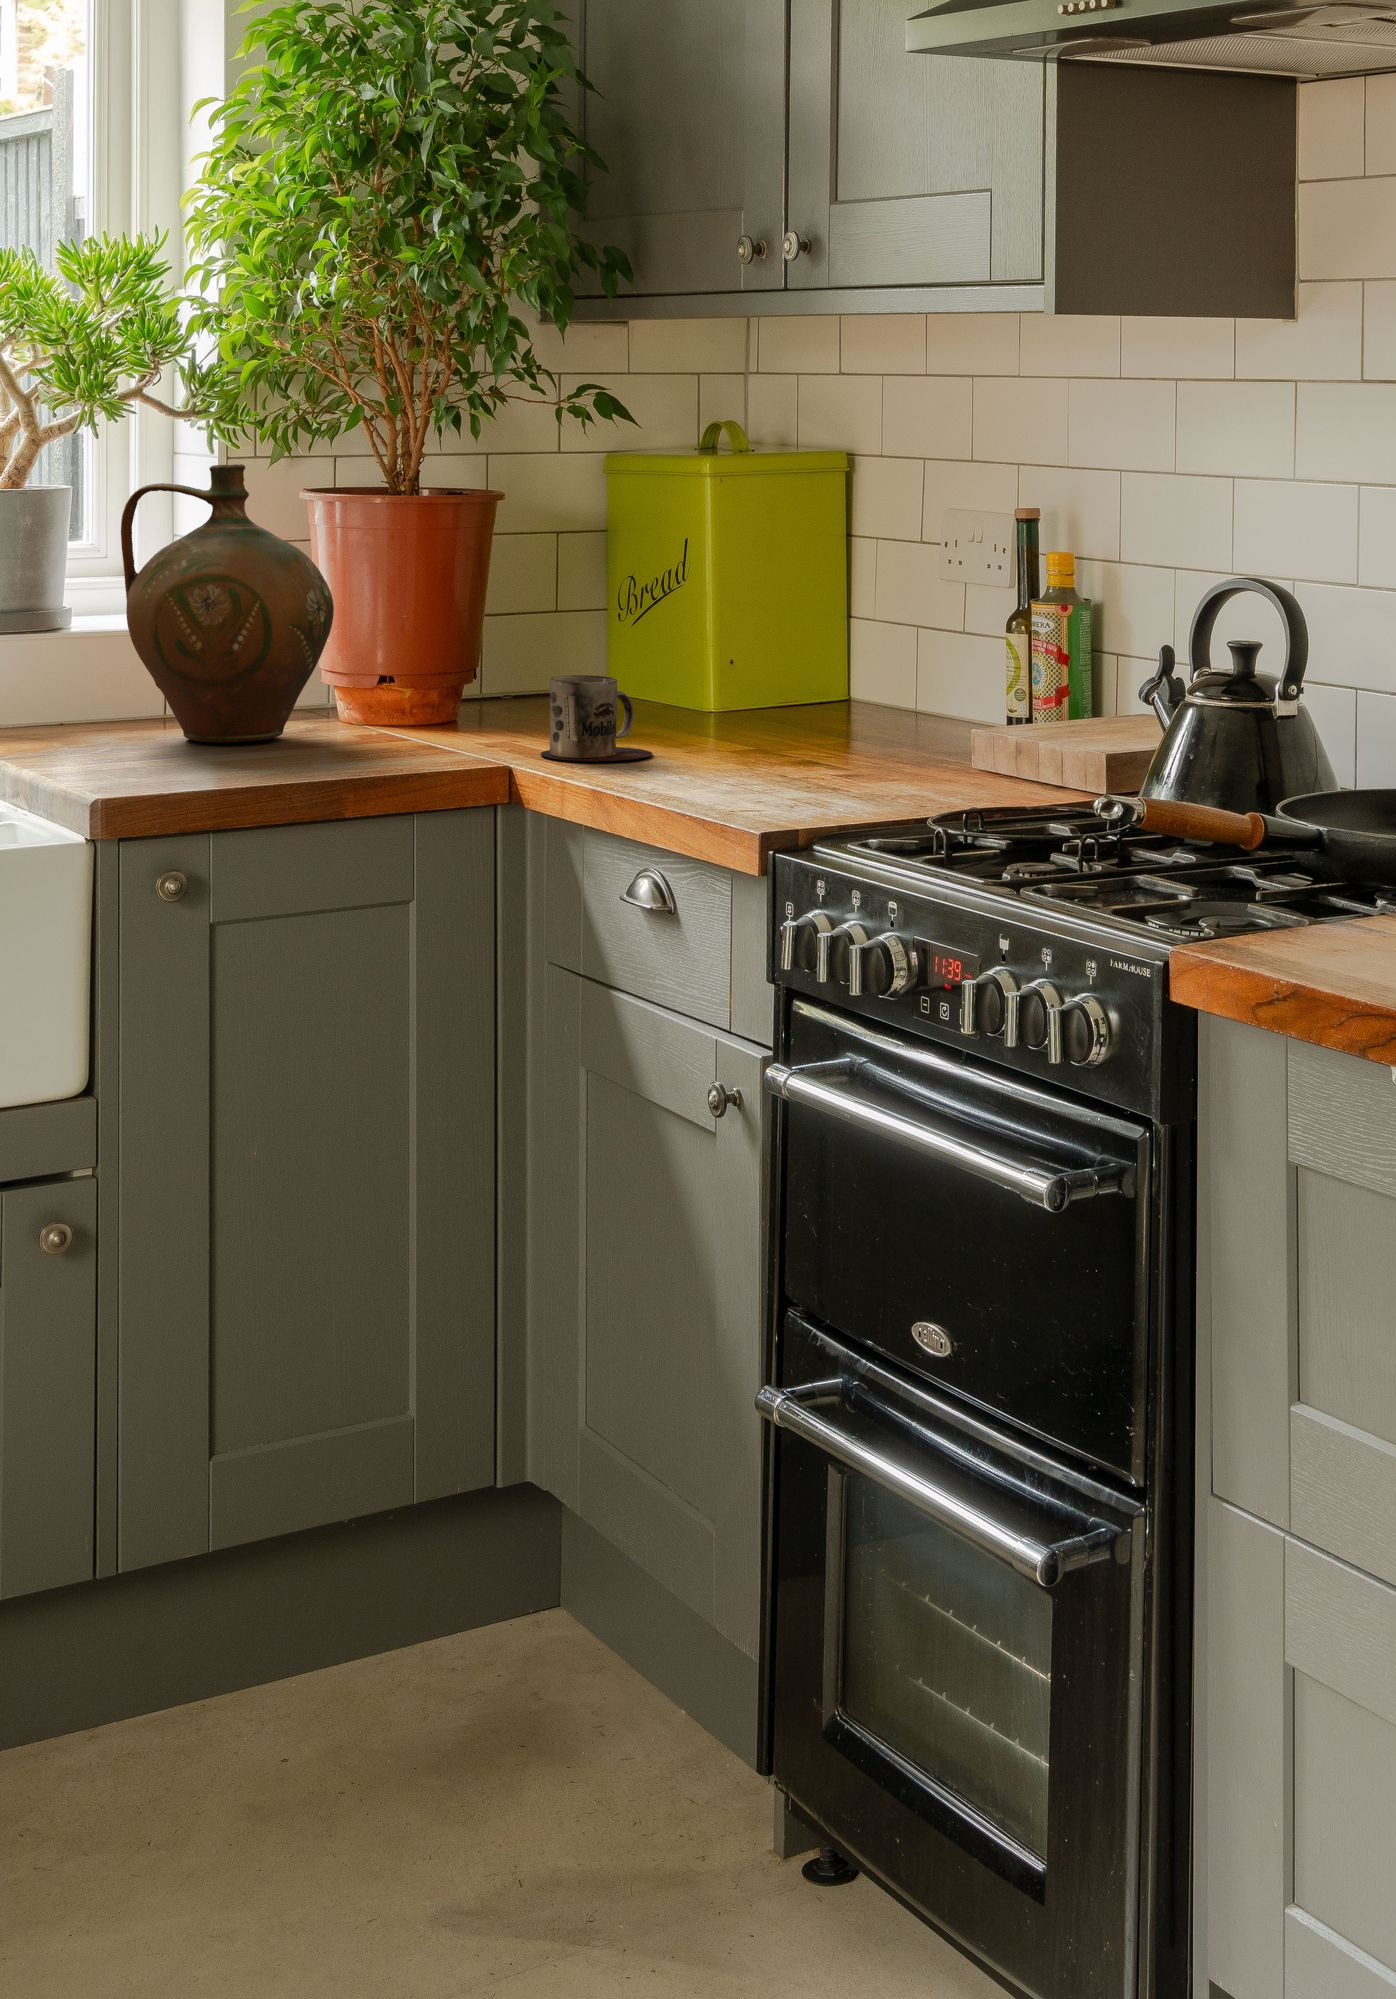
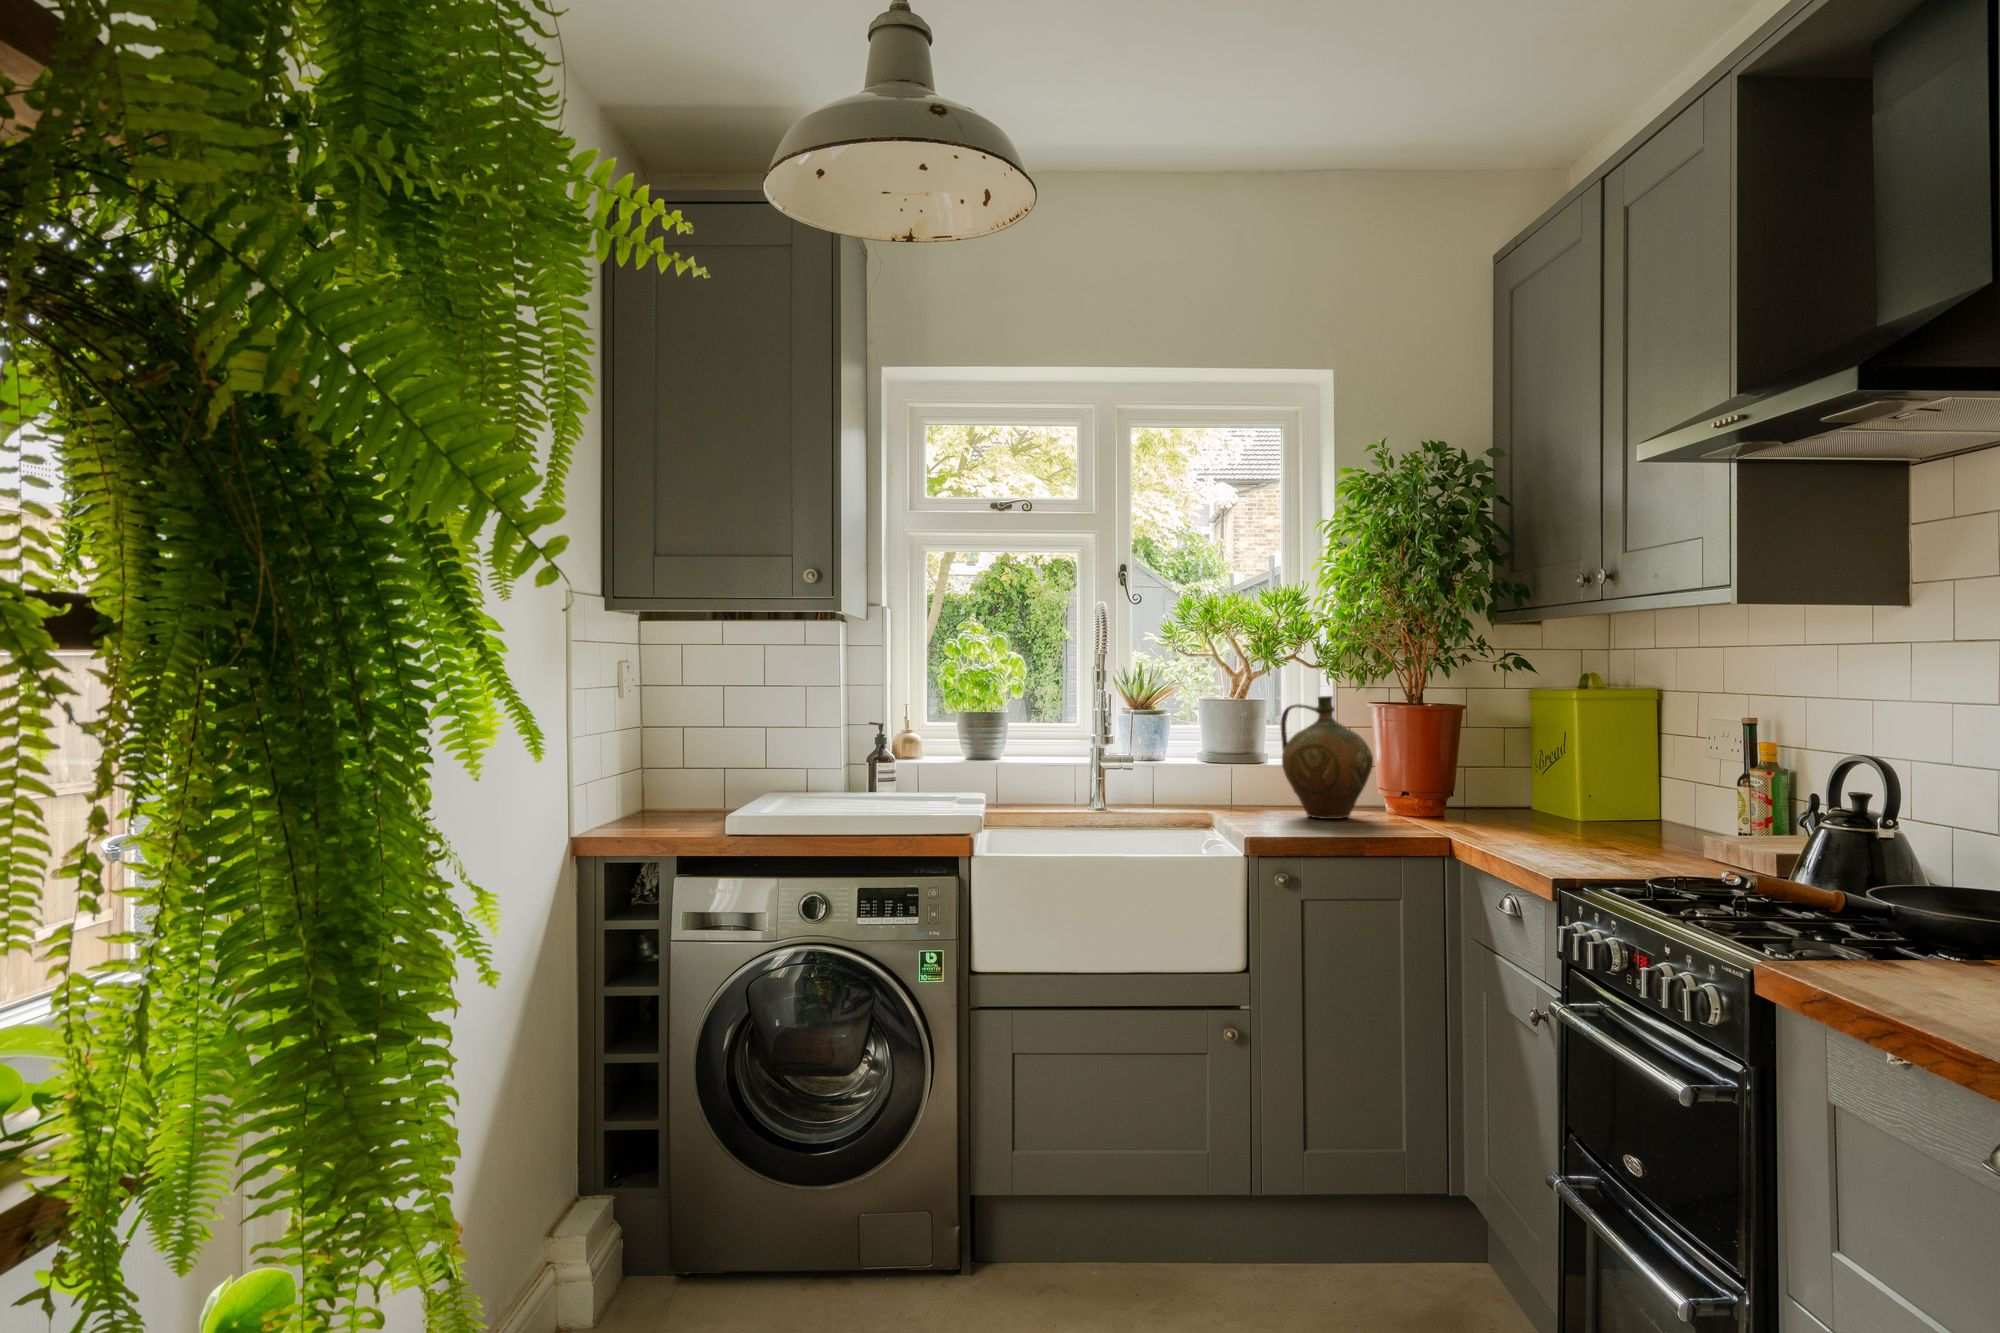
mug: present [541,675,652,761] -> none [1466,796,1525,839]

